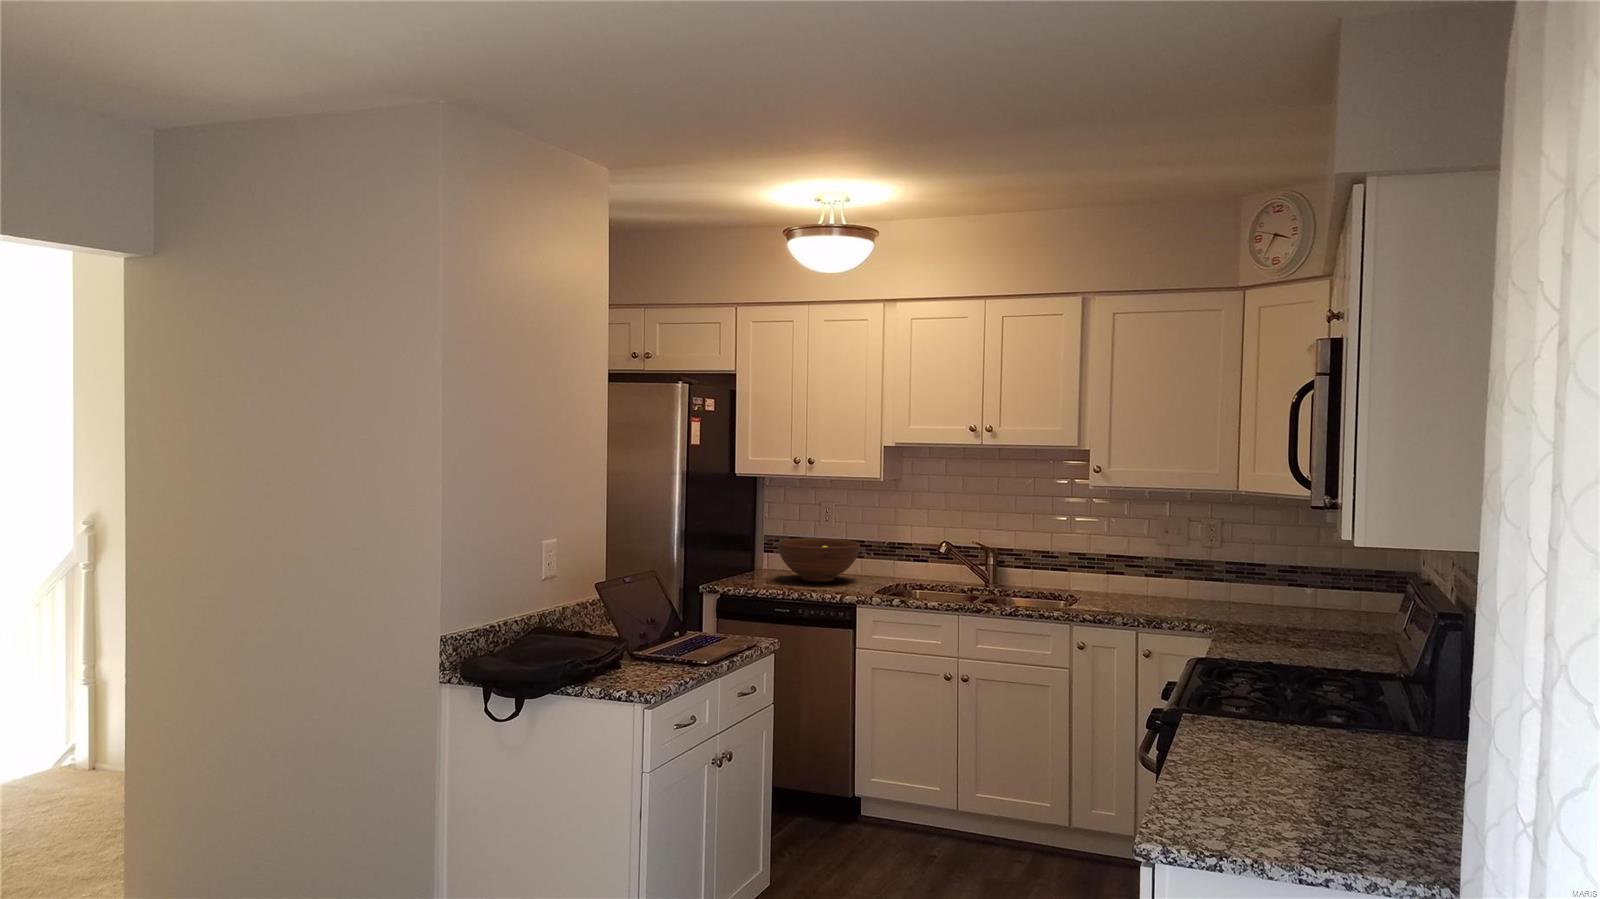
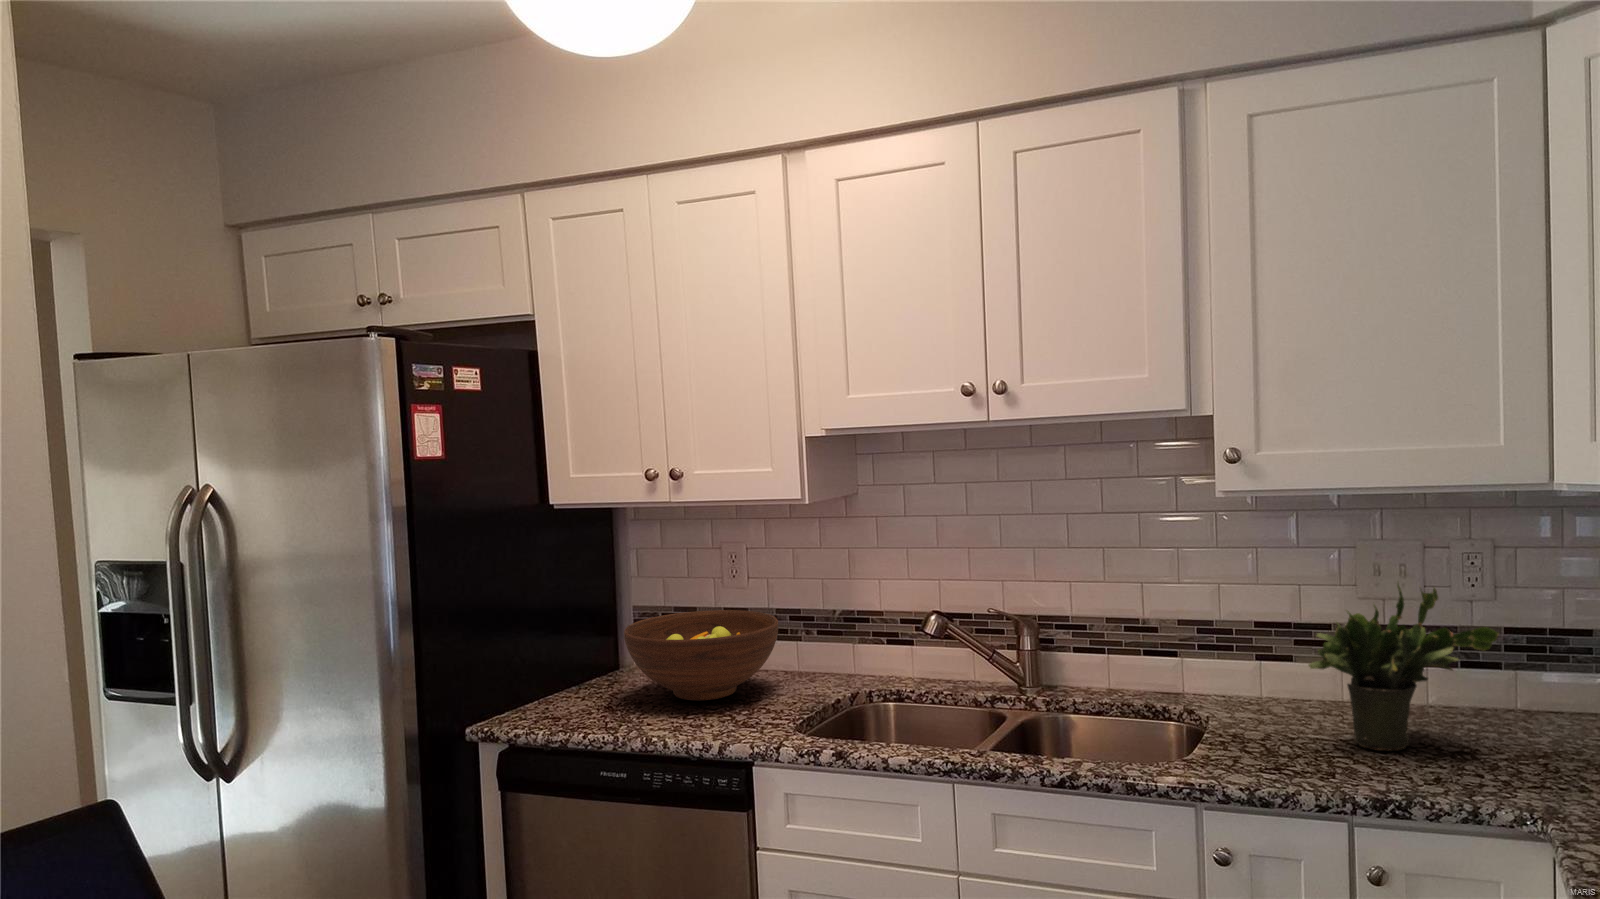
potted plant: none [1126,529,1213,608] -> present [1309,584,1499,750]

